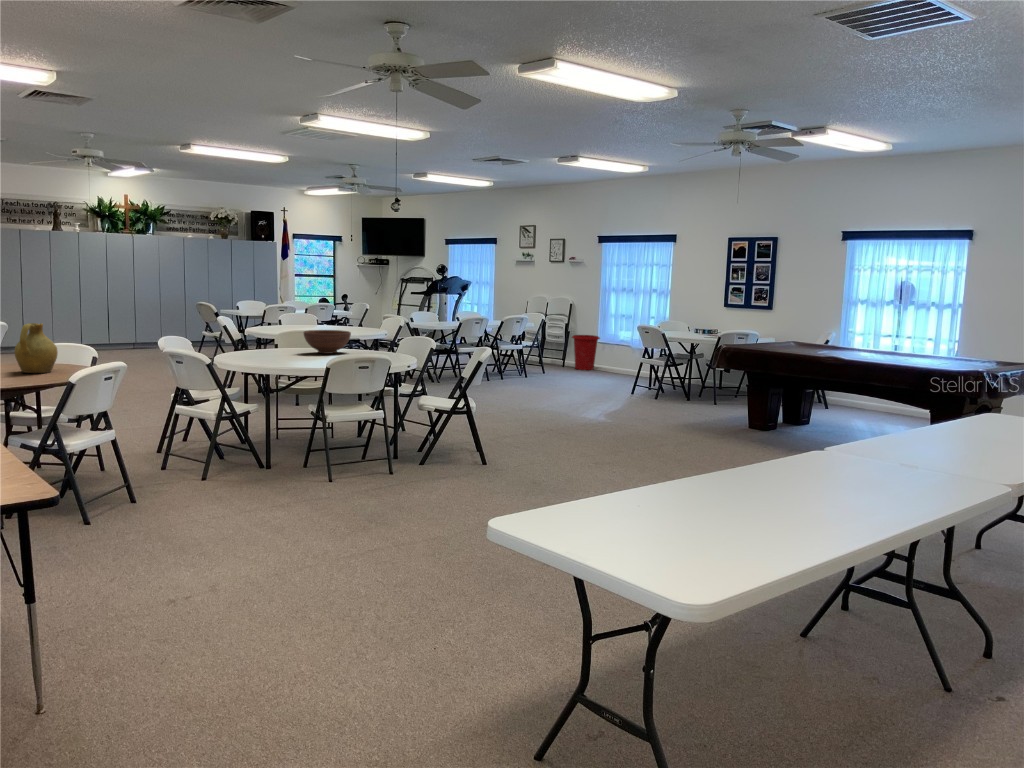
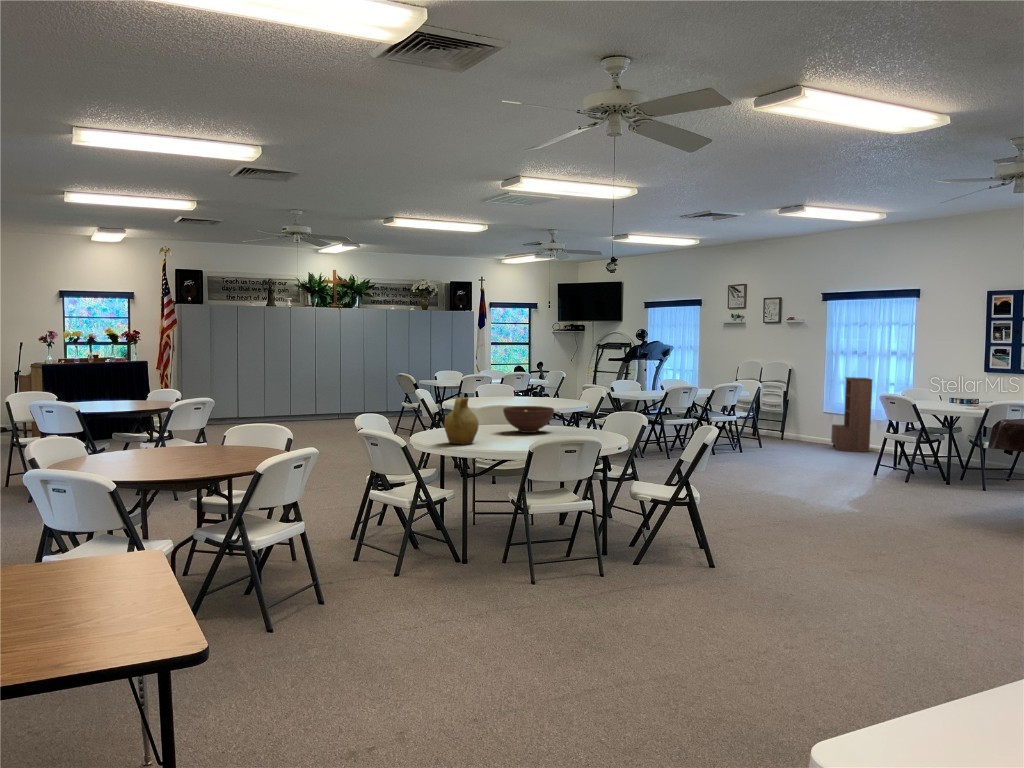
bookshelf: none [605,311,638,376] -> present [831,377,872,452]
pitcher: present [15,323,58,373] -> present [444,397,479,445]
waste bin: present [572,335,600,370] -> none [790,404,824,444]

